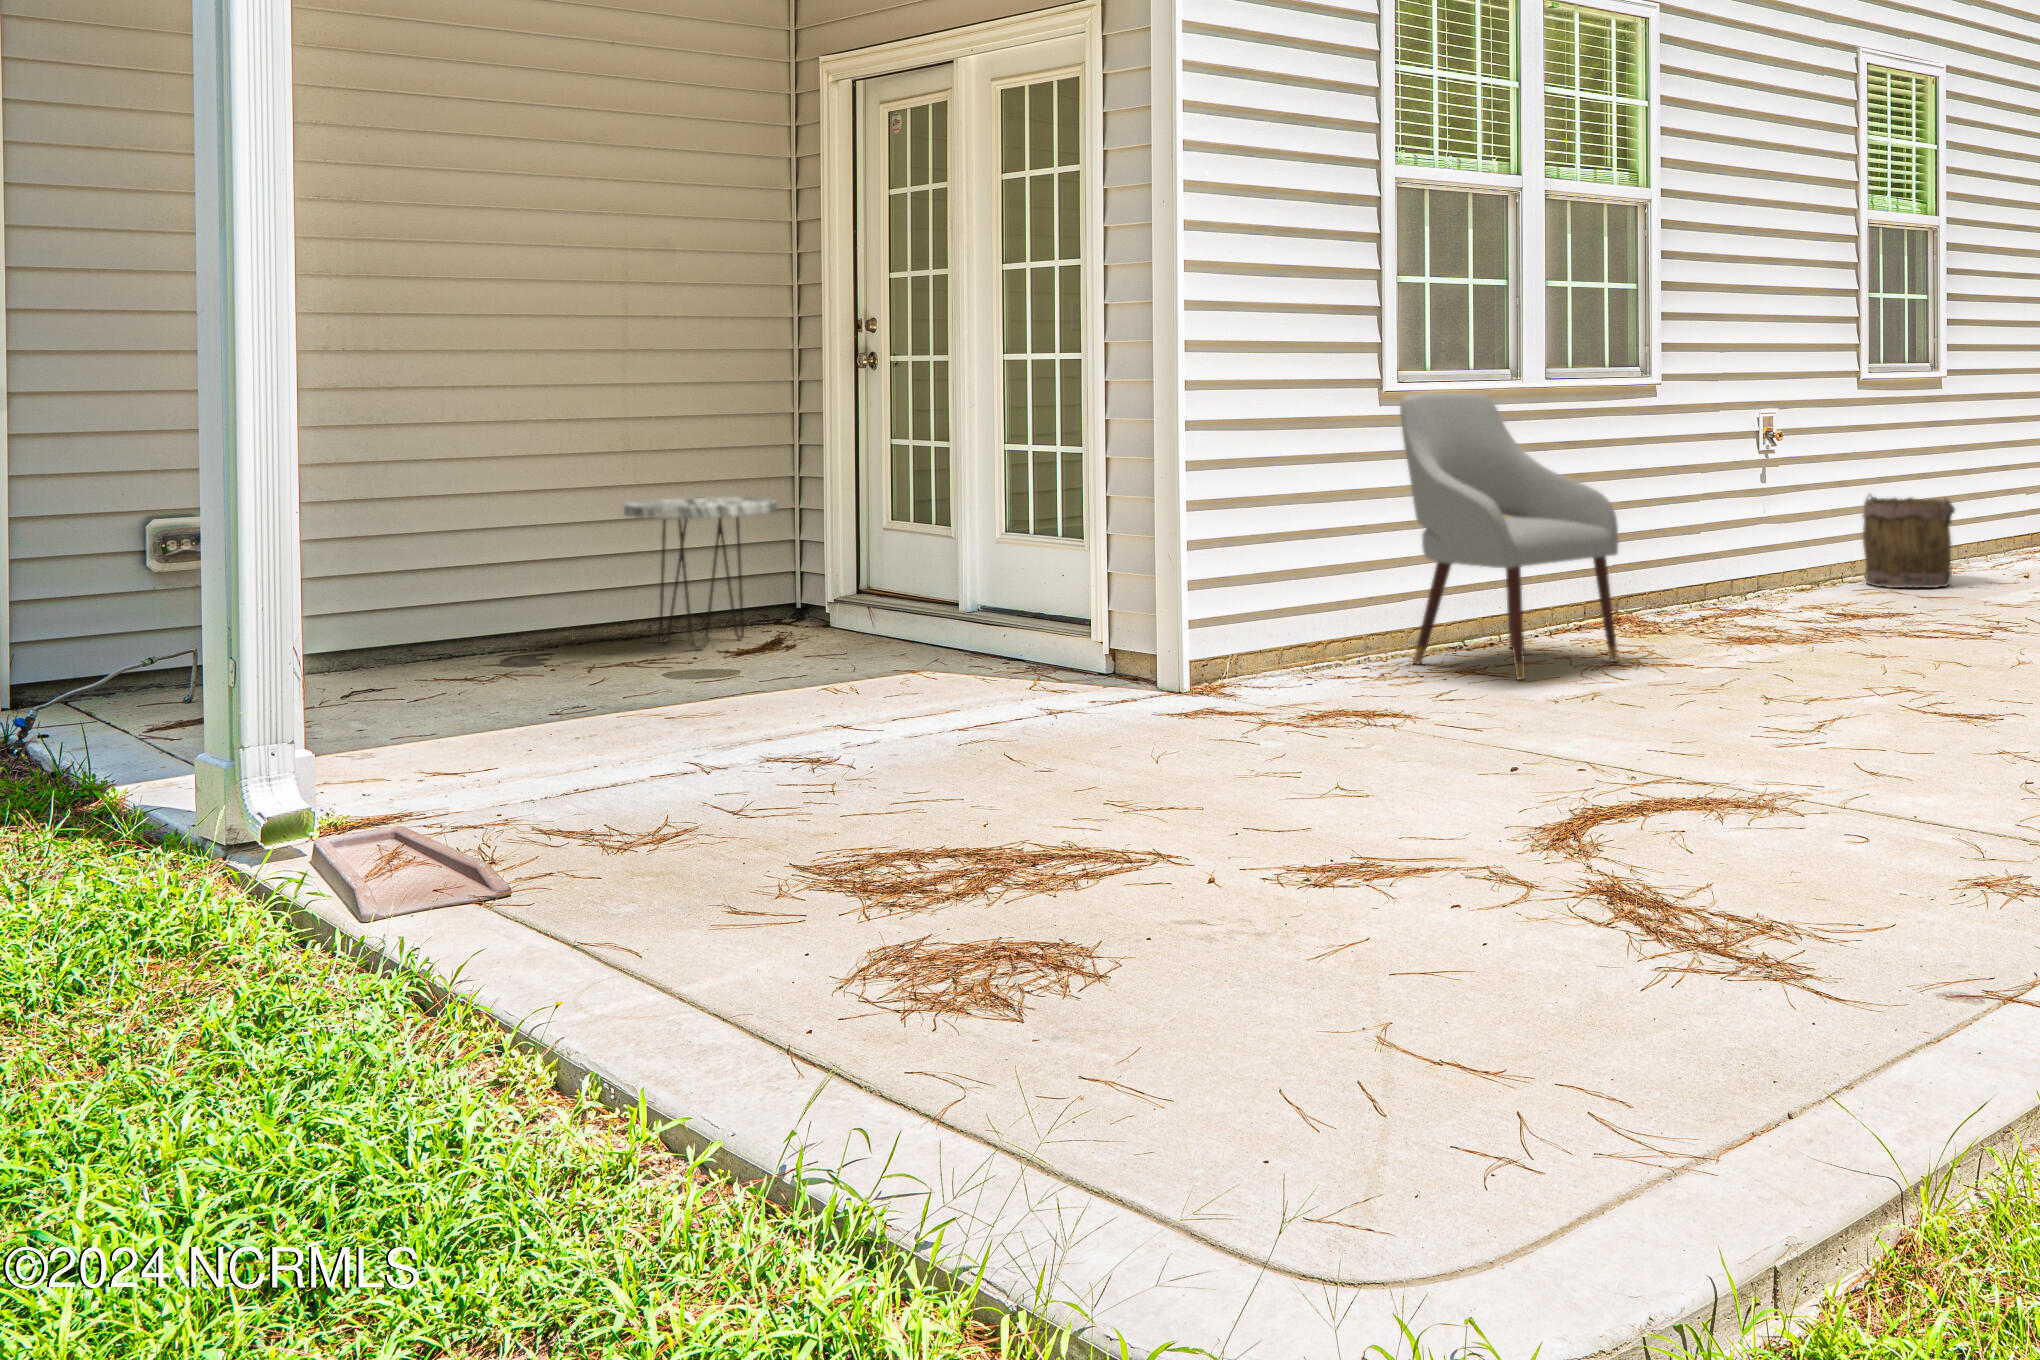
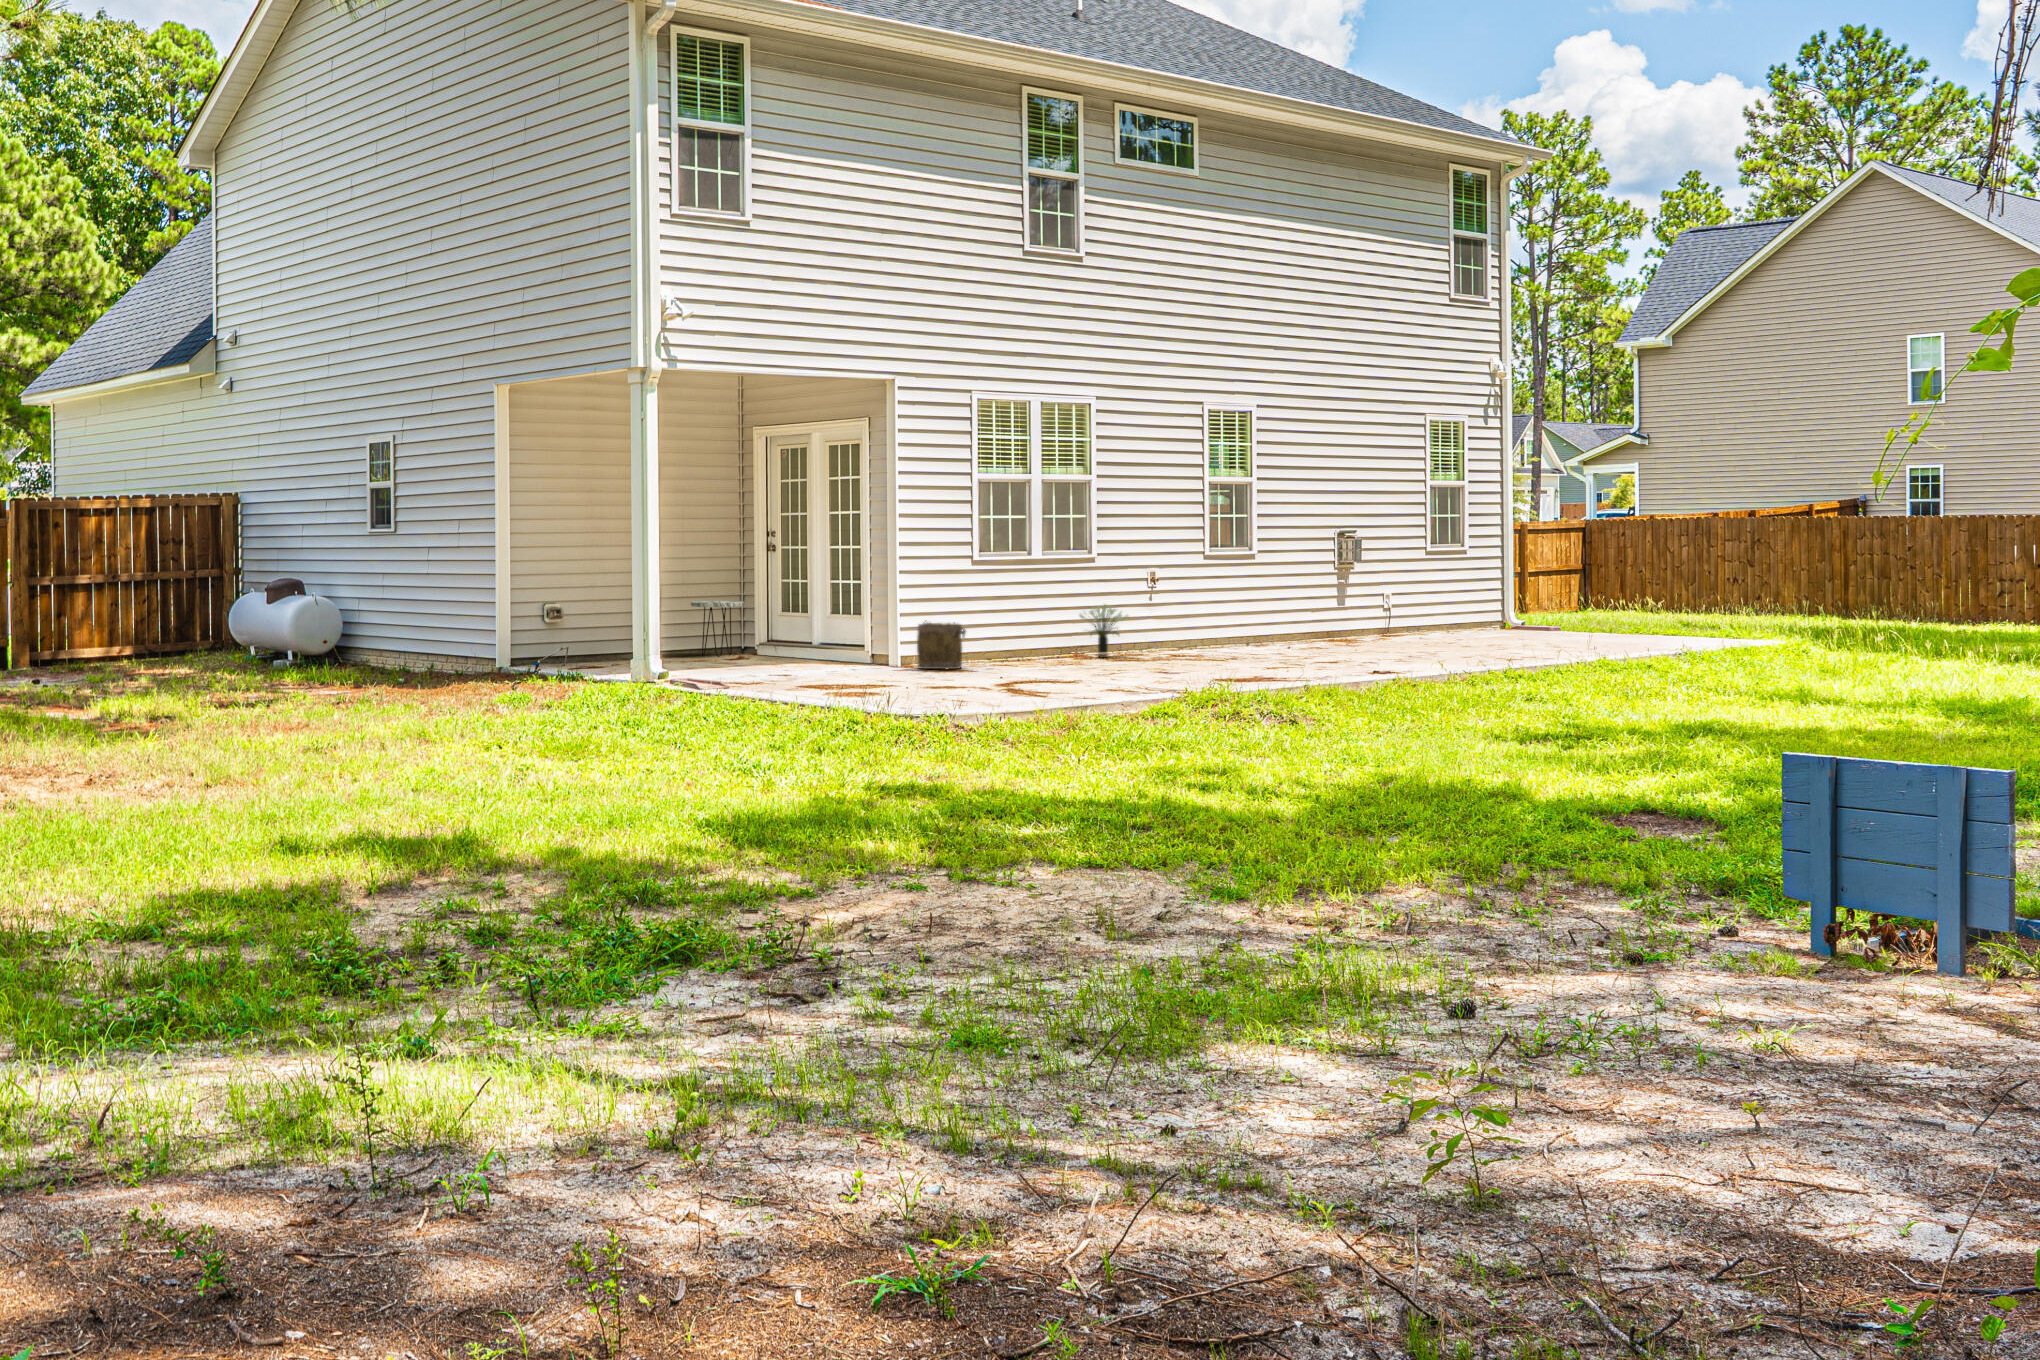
chair: present [1400,393,1618,680] -> none [978,563,1061,667]
potted plant: none [1633,492,1753,624] -> present [1080,605,1128,658]
bucket: present [1863,495,1955,588] -> present [917,621,966,669]

